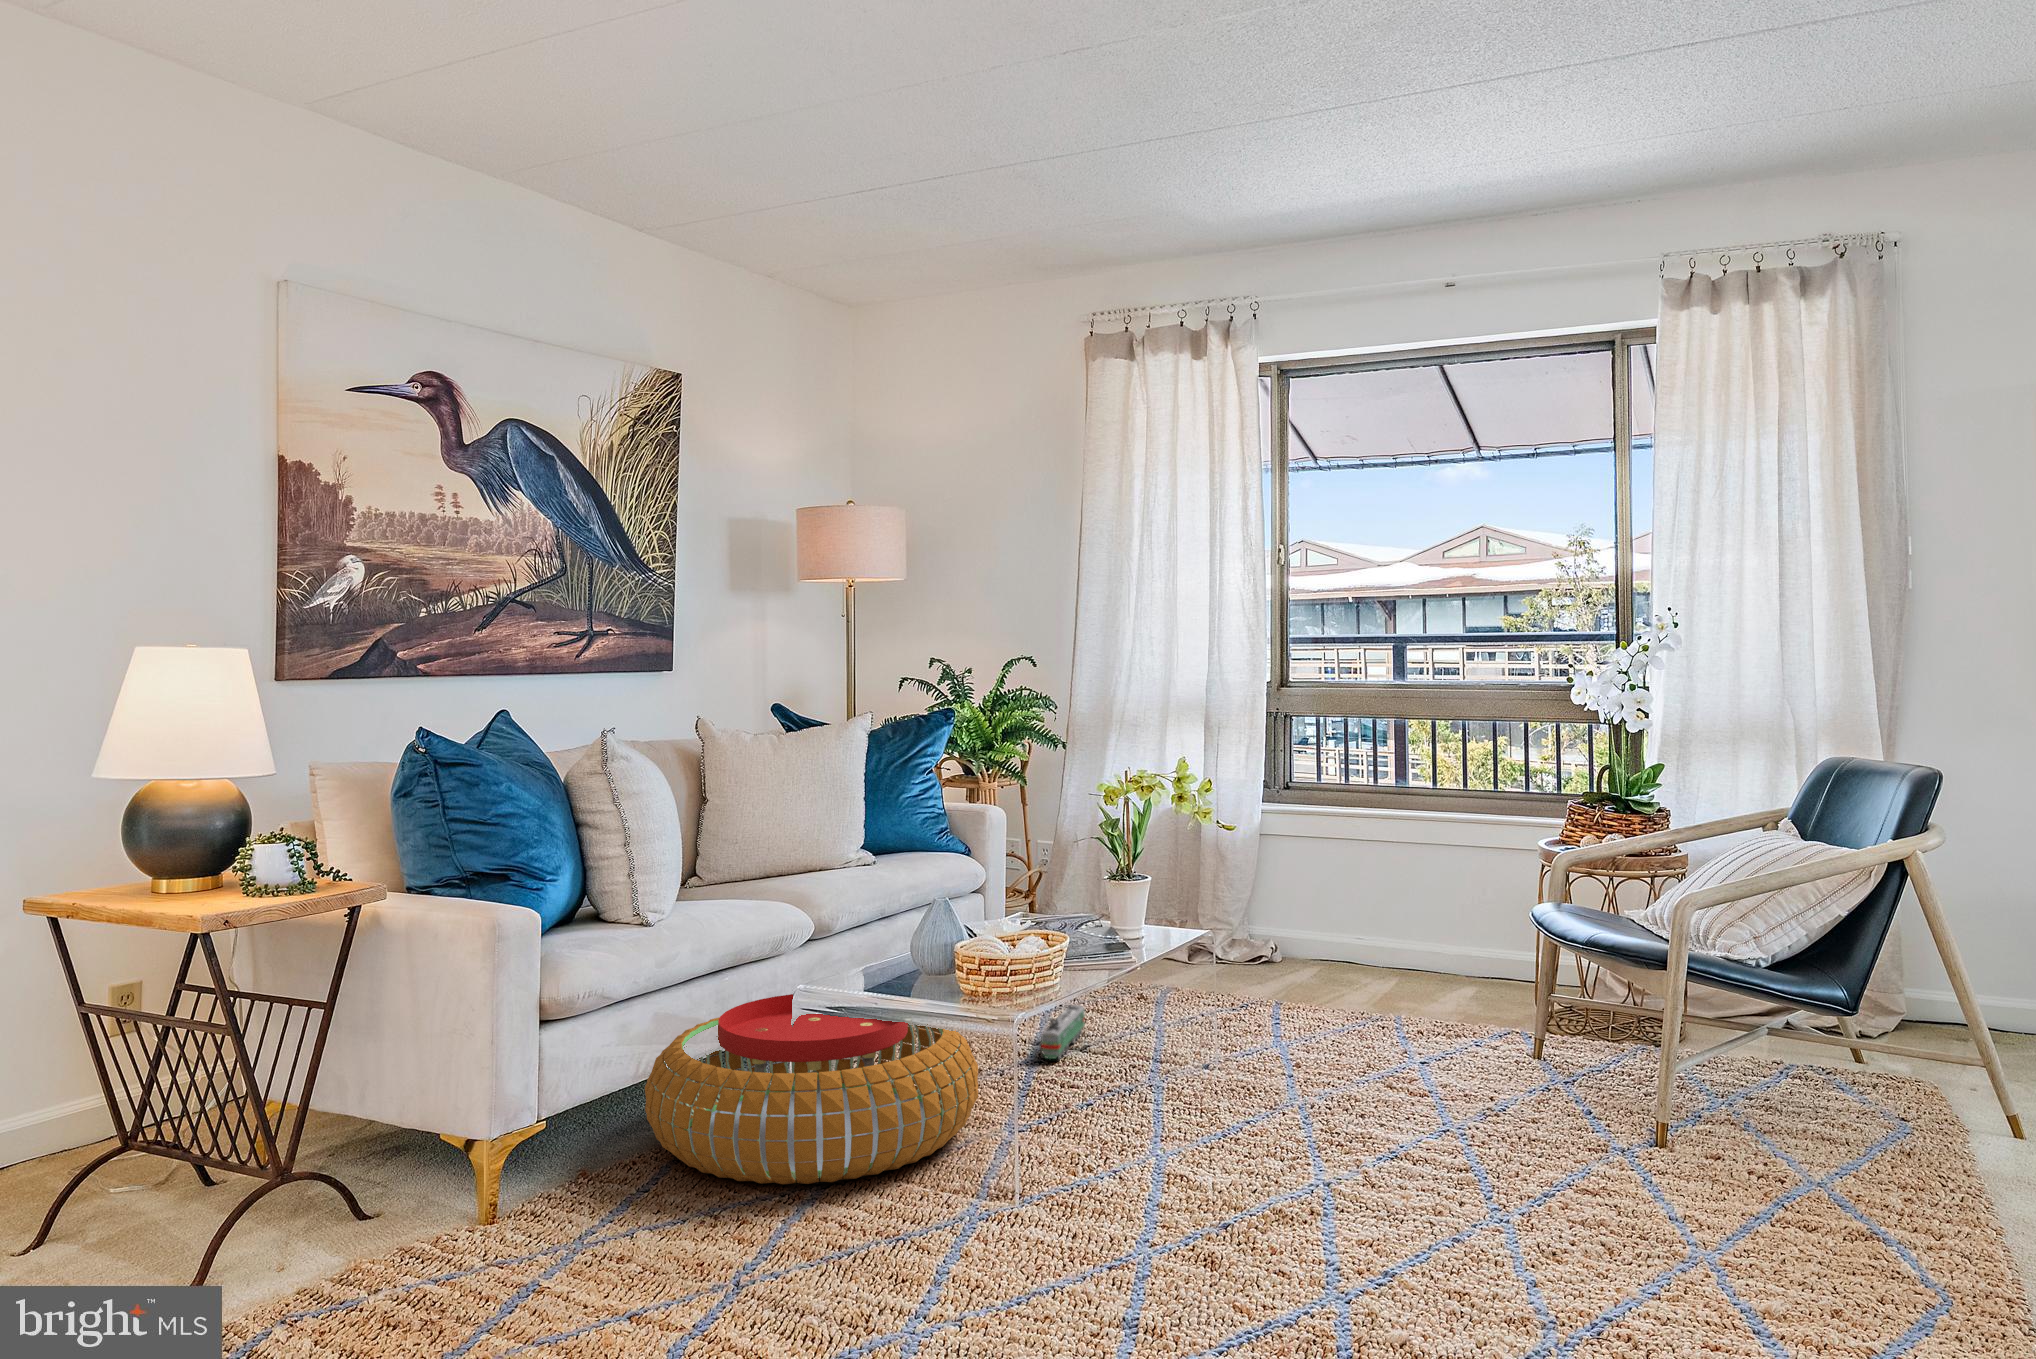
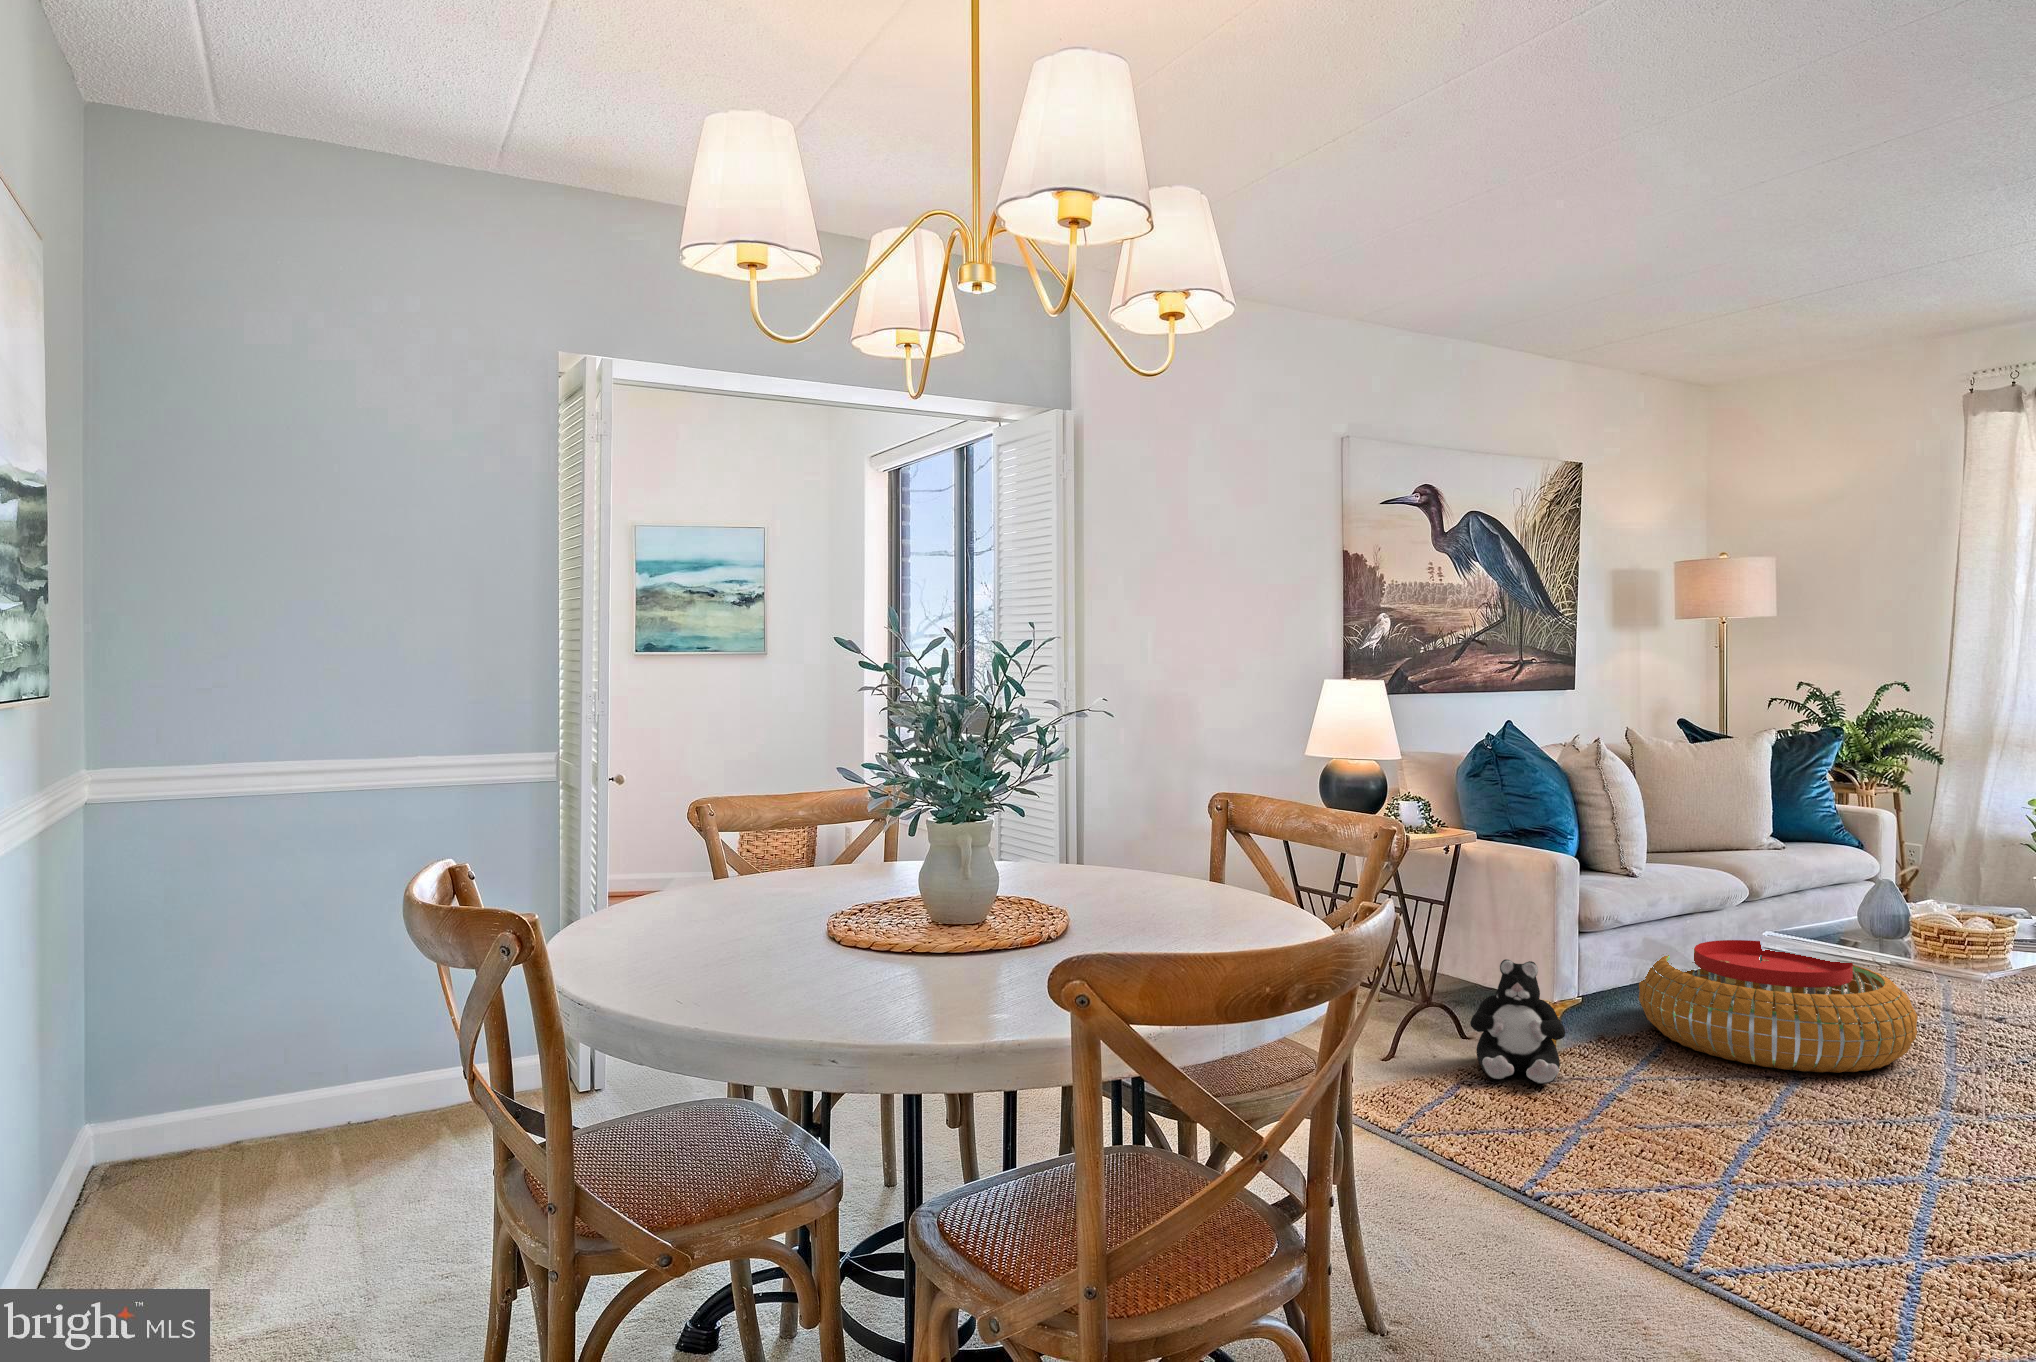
toy train: present [1041,1005,1085,1059] -> none [1956,982,1993,1023]
plush toy: none [304,1089,471,1310] -> present [1470,959,1565,1084]

